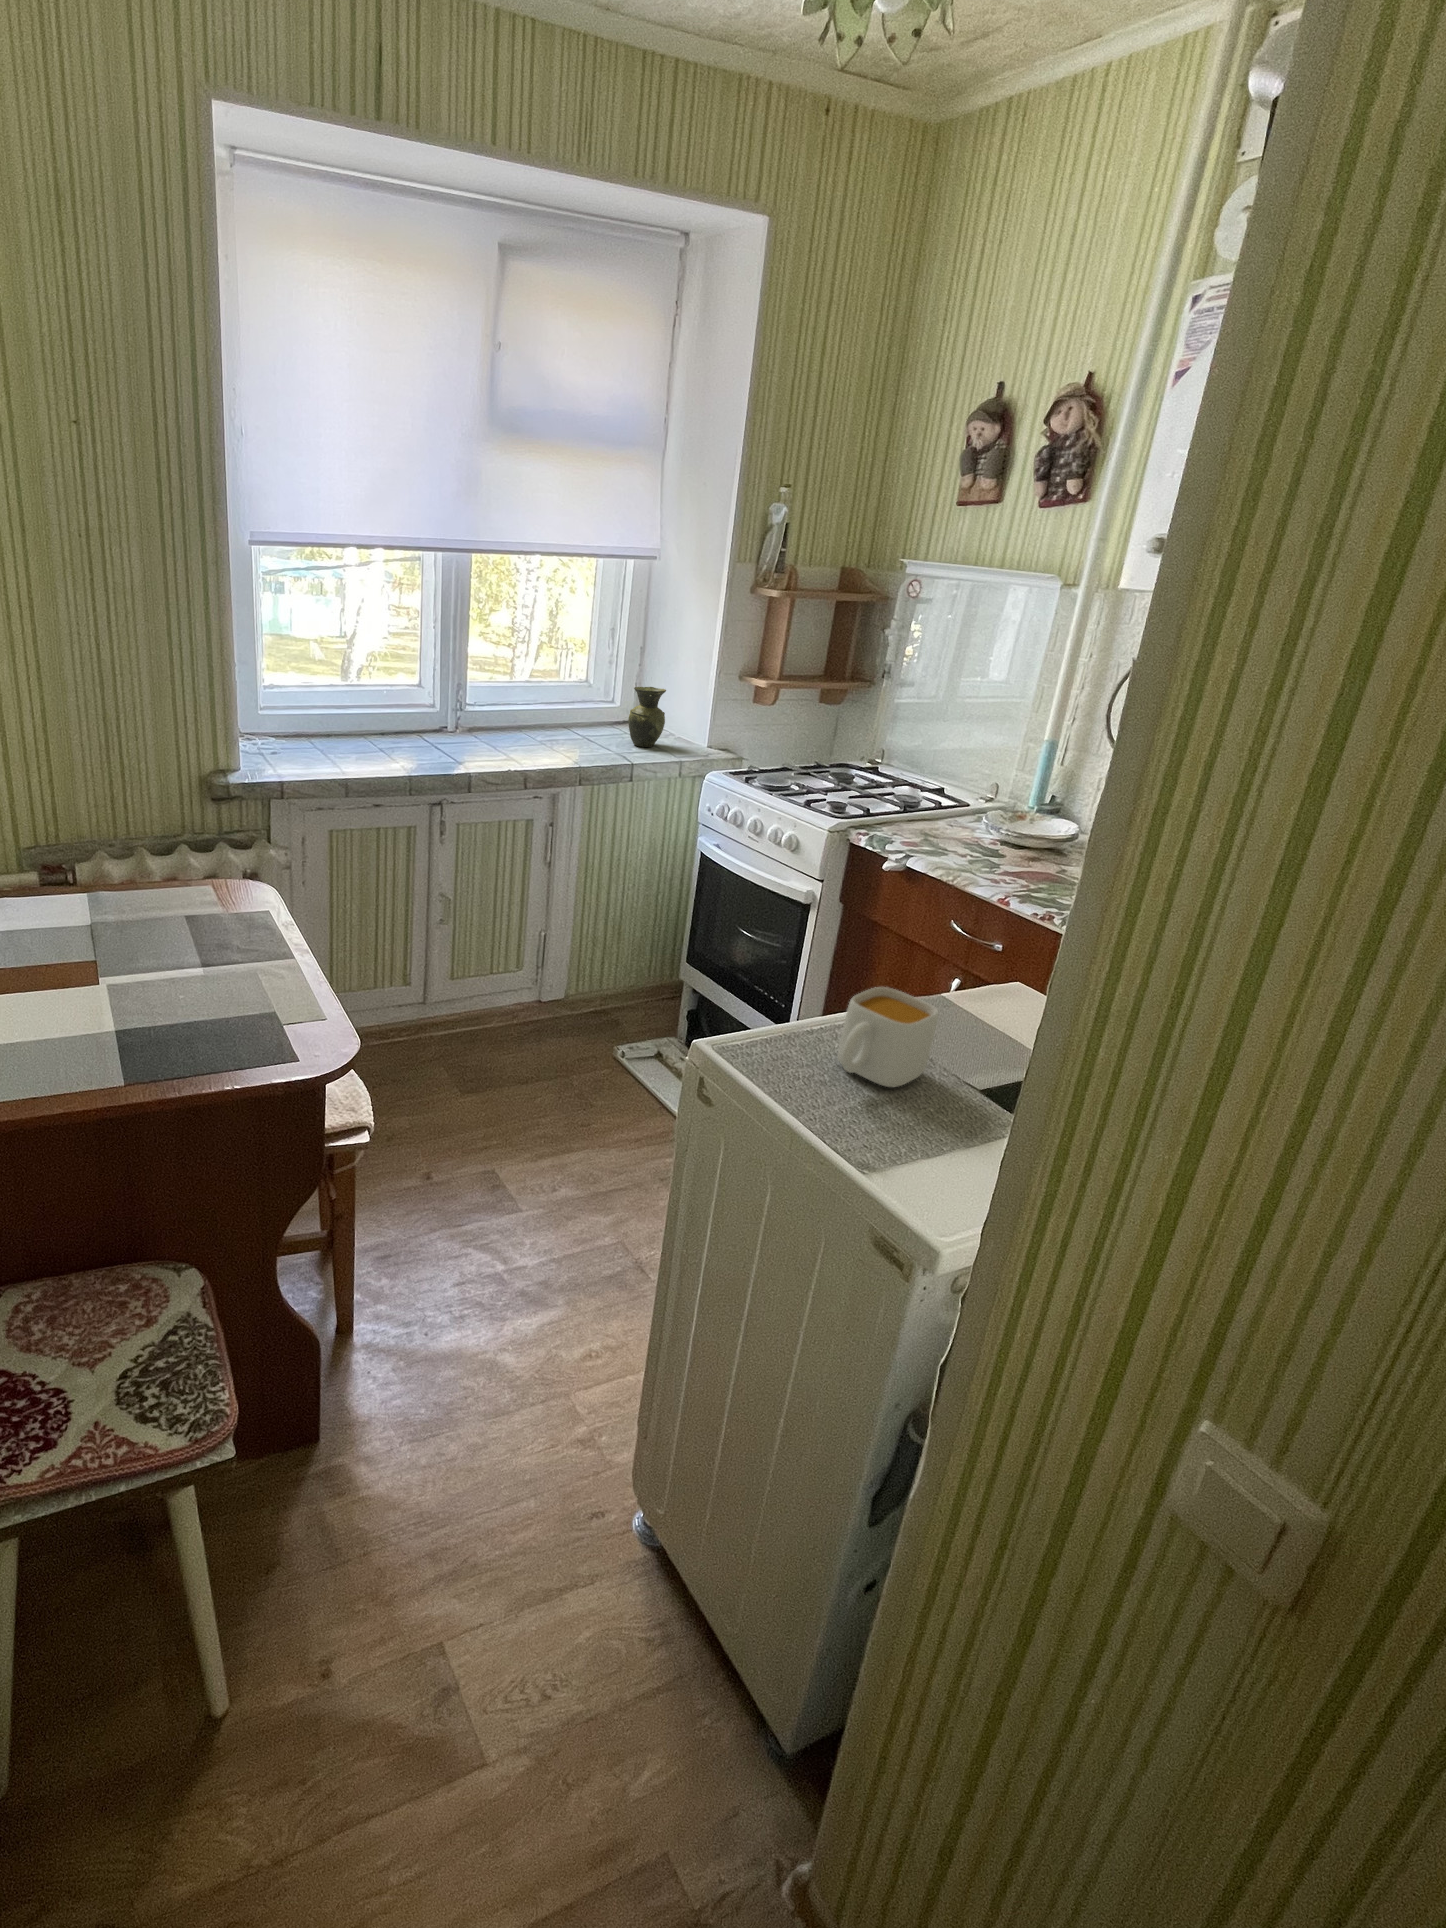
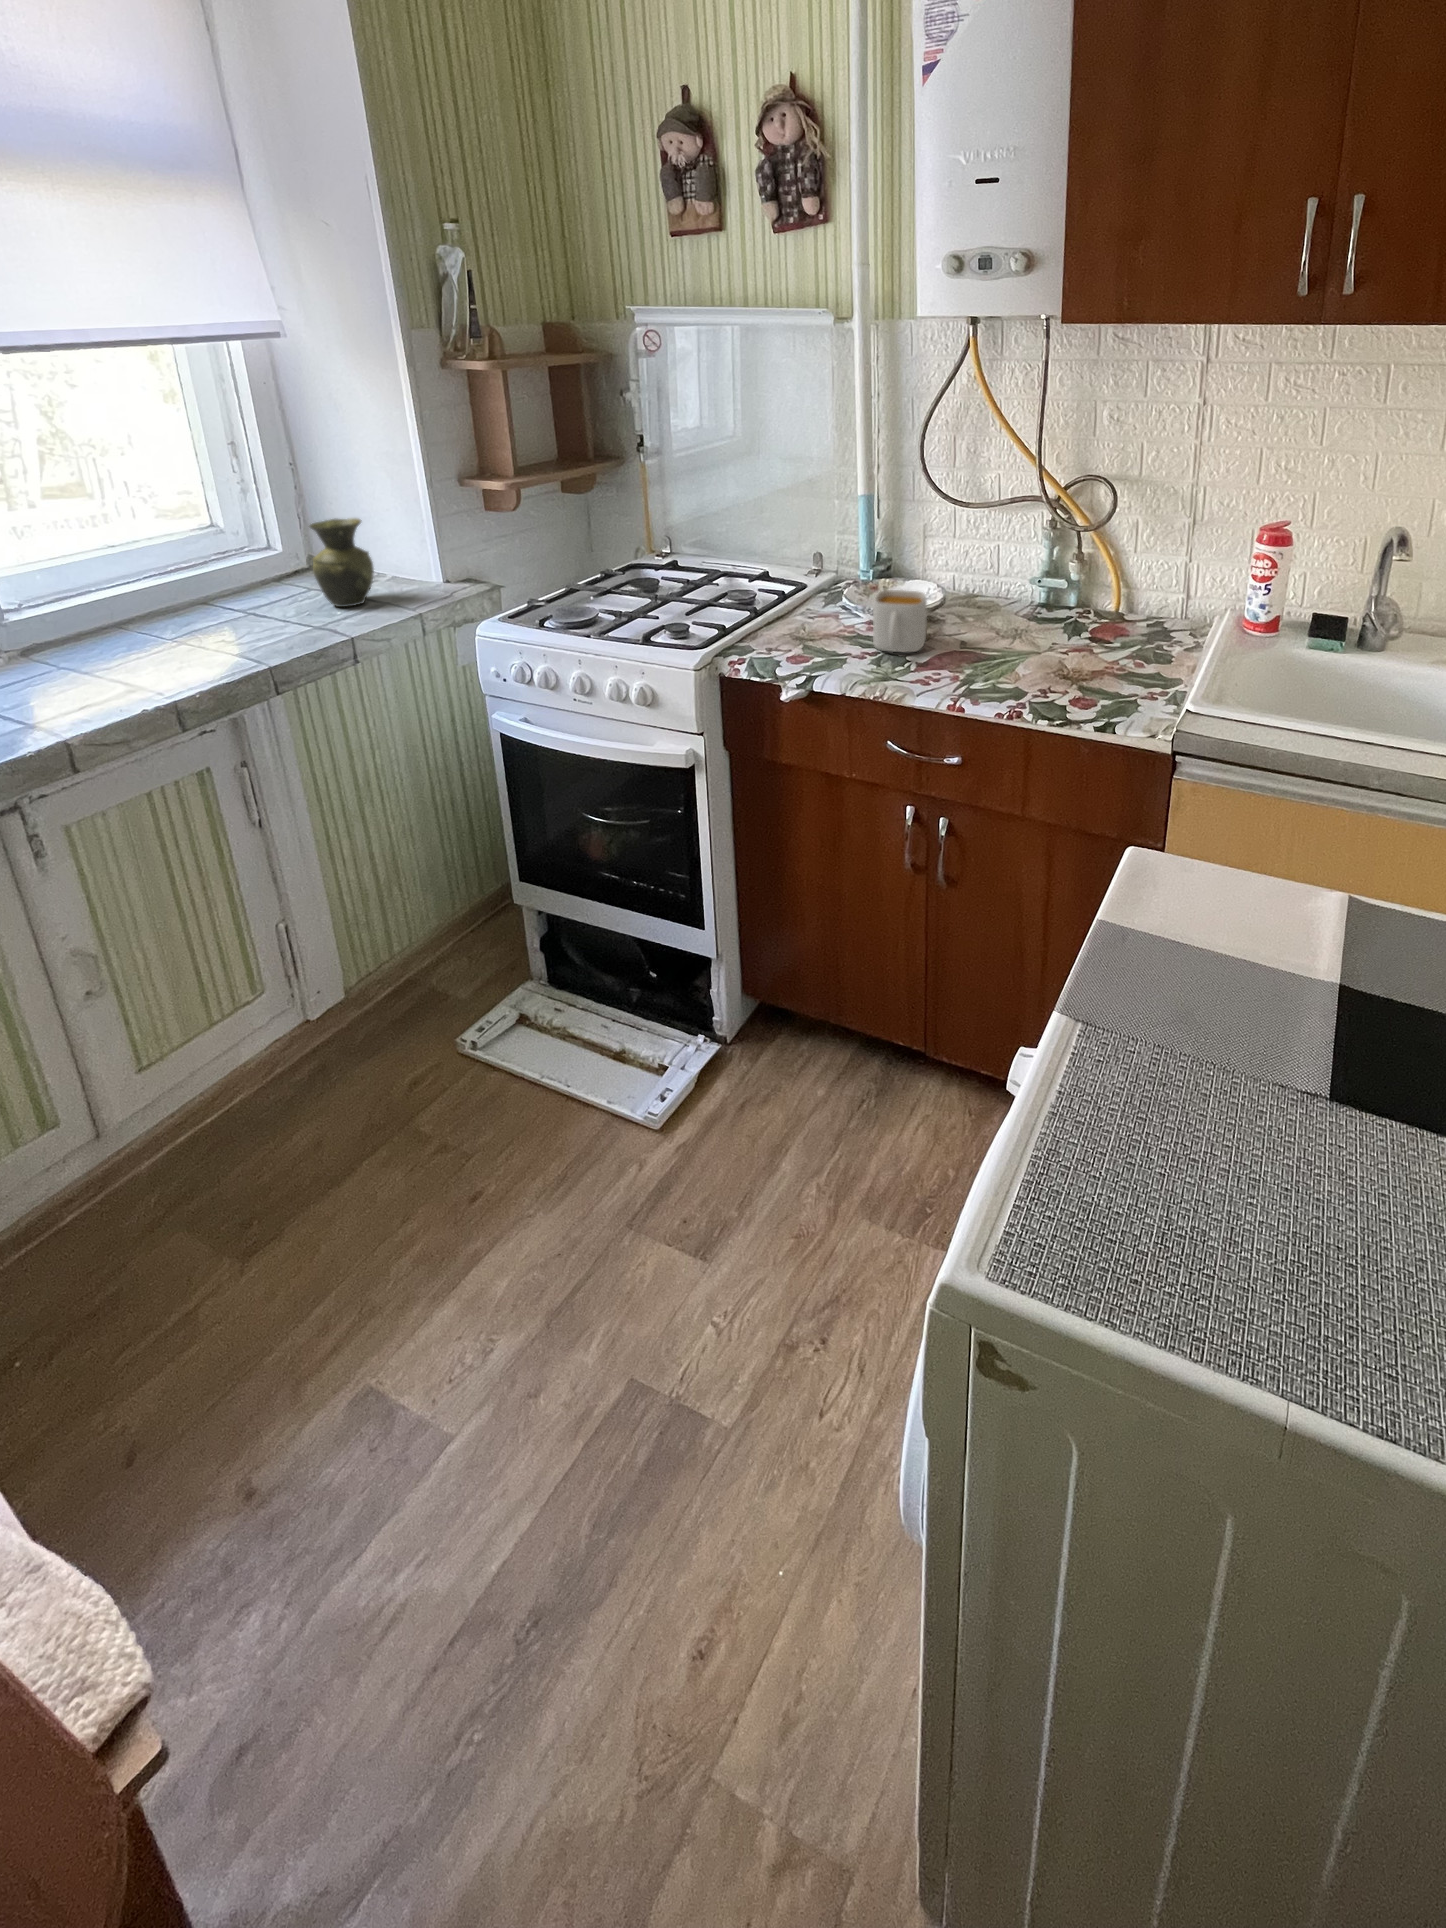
mug: present [838,987,938,1087] -> present [873,590,927,652]

